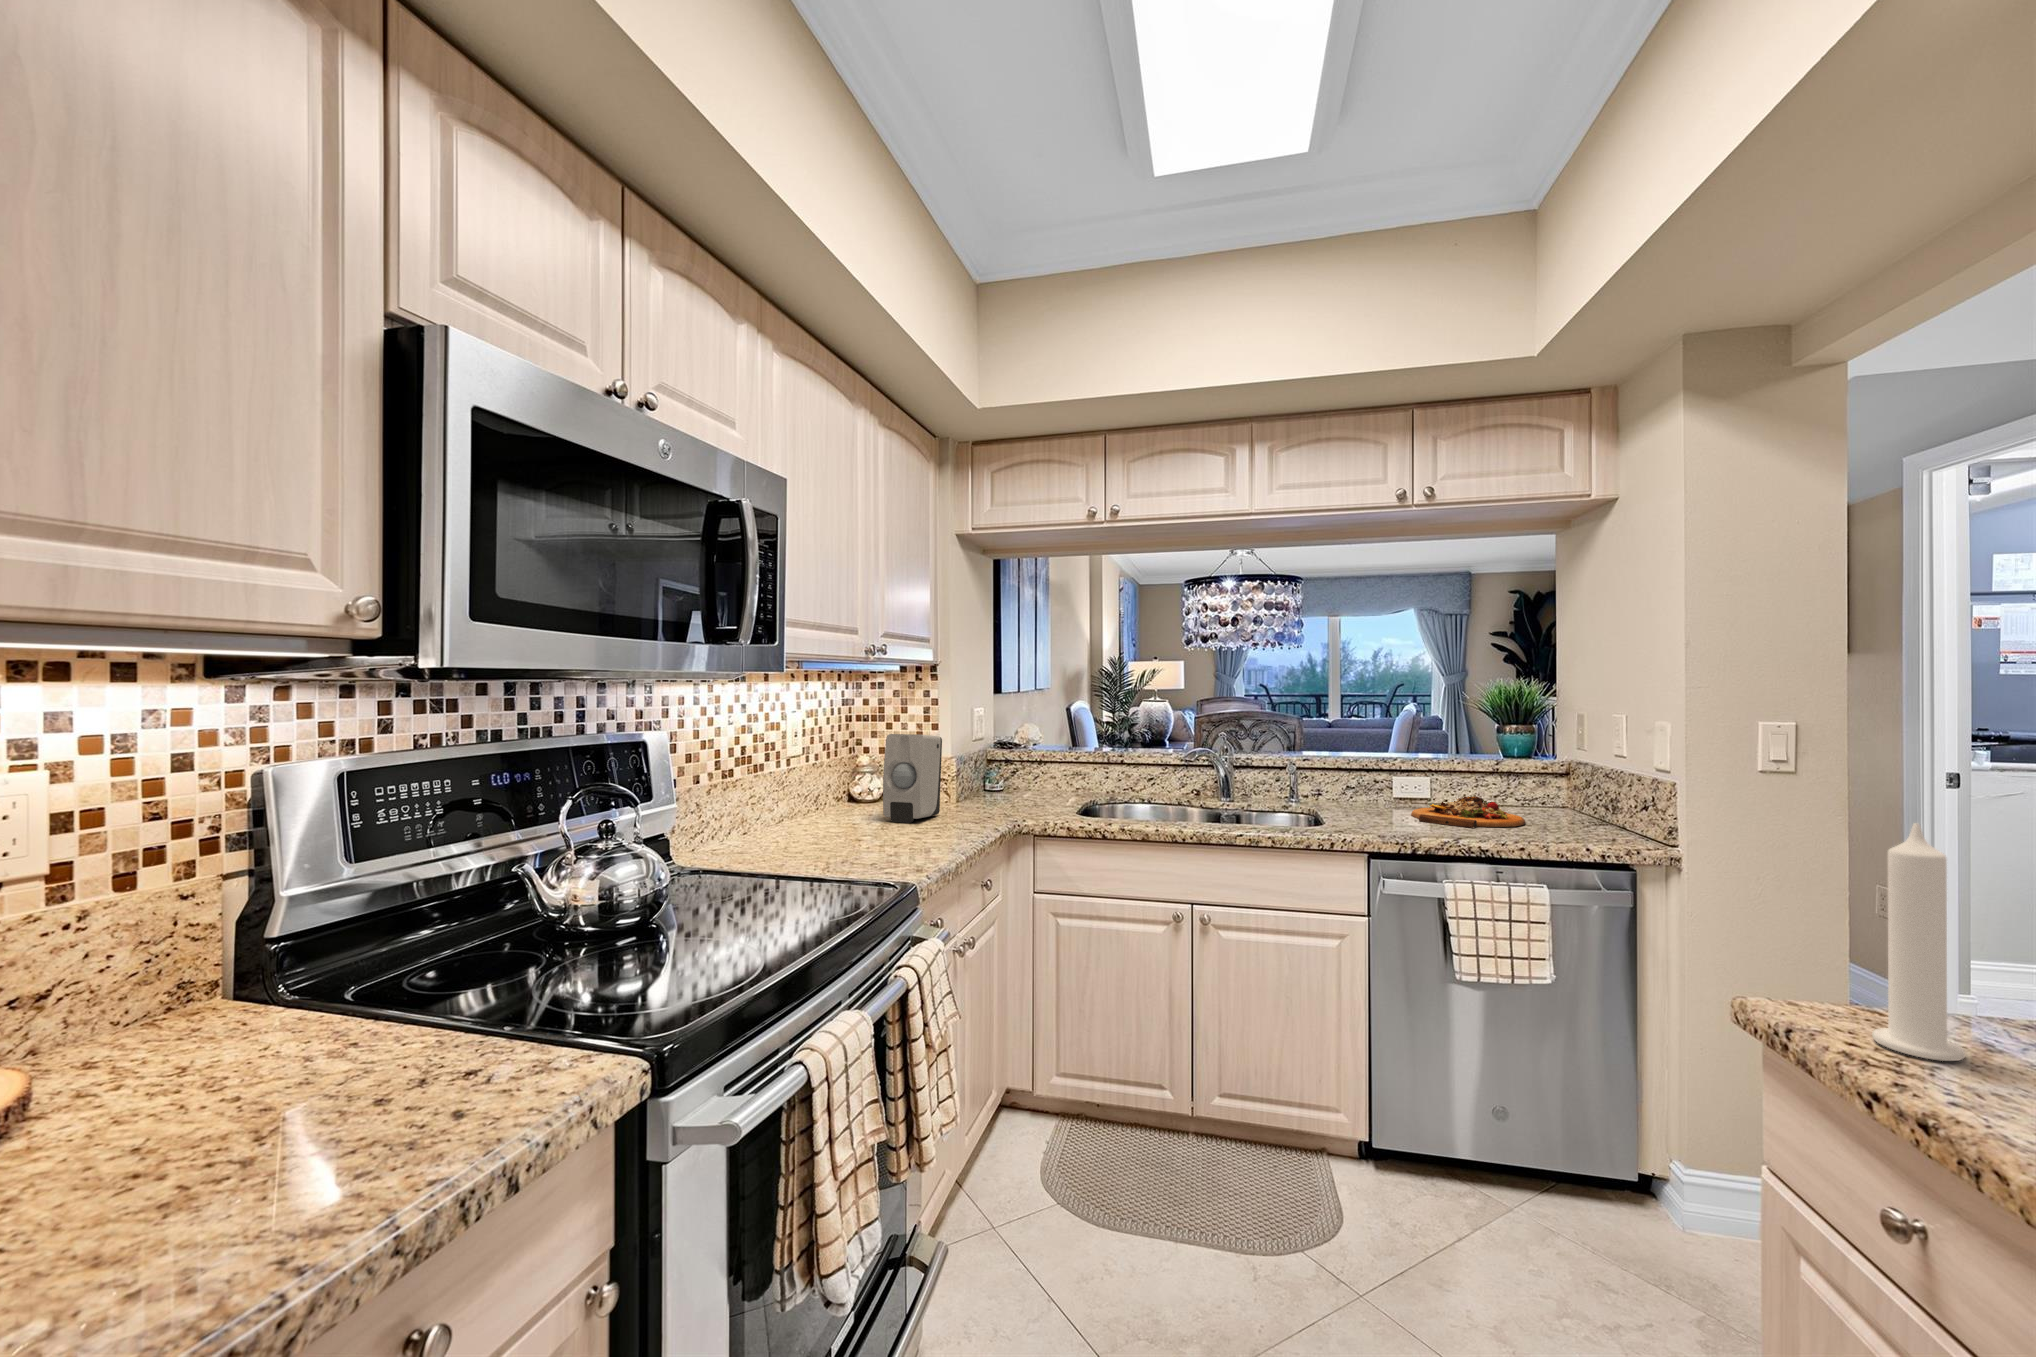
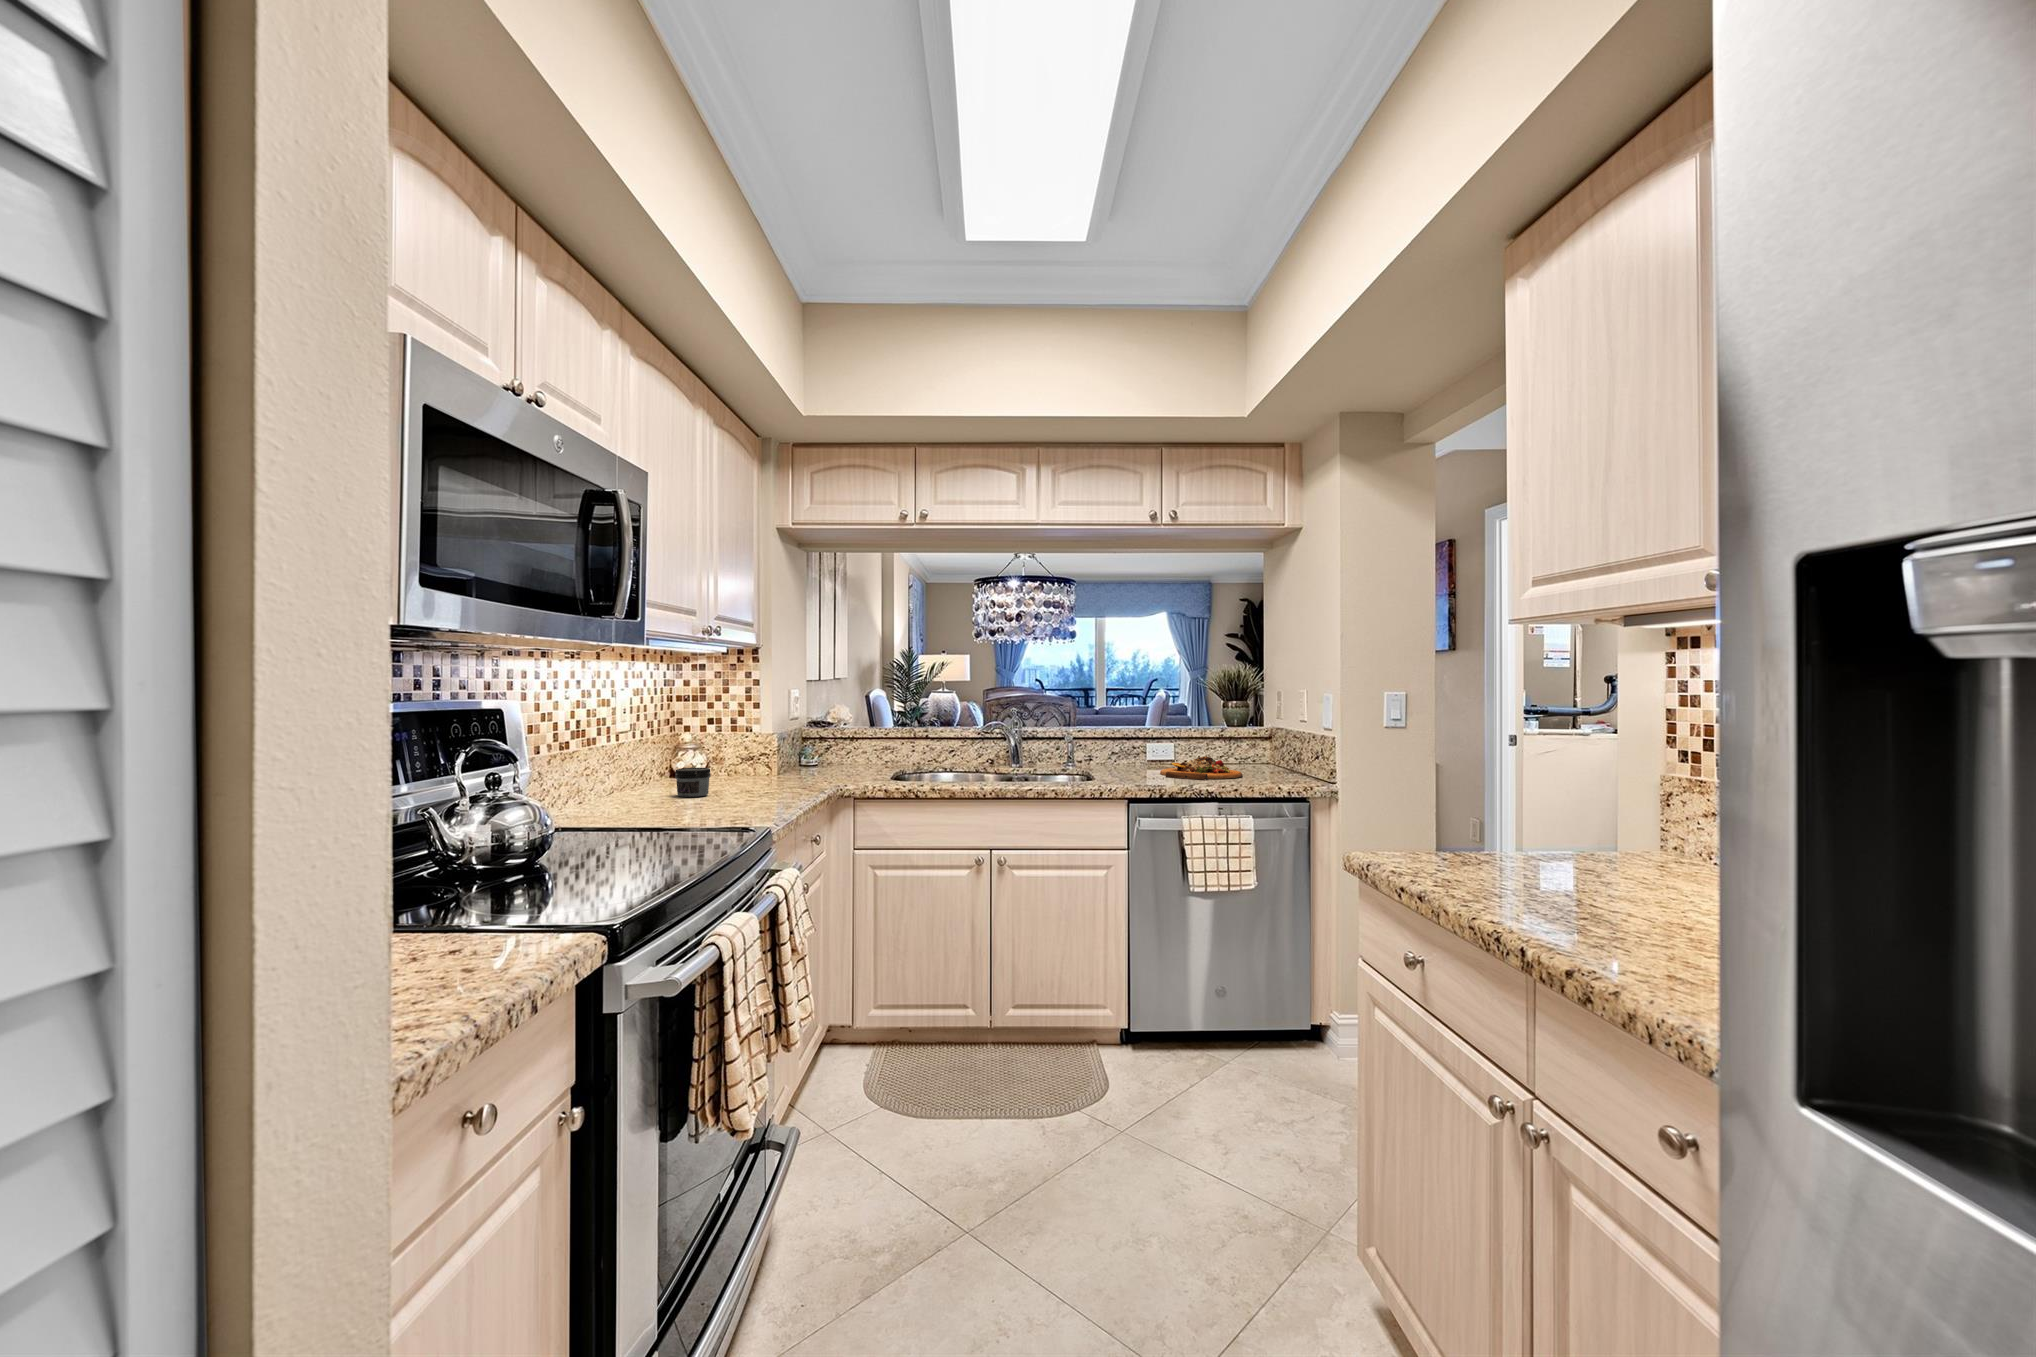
soap dispenser: present [883,734,942,823] -> none [712,710,765,790]
jar: none [841,797,879,831] -> present [675,768,711,797]
candle: present [1872,823,1965,1061] -> none [1412,730,1454,868]

